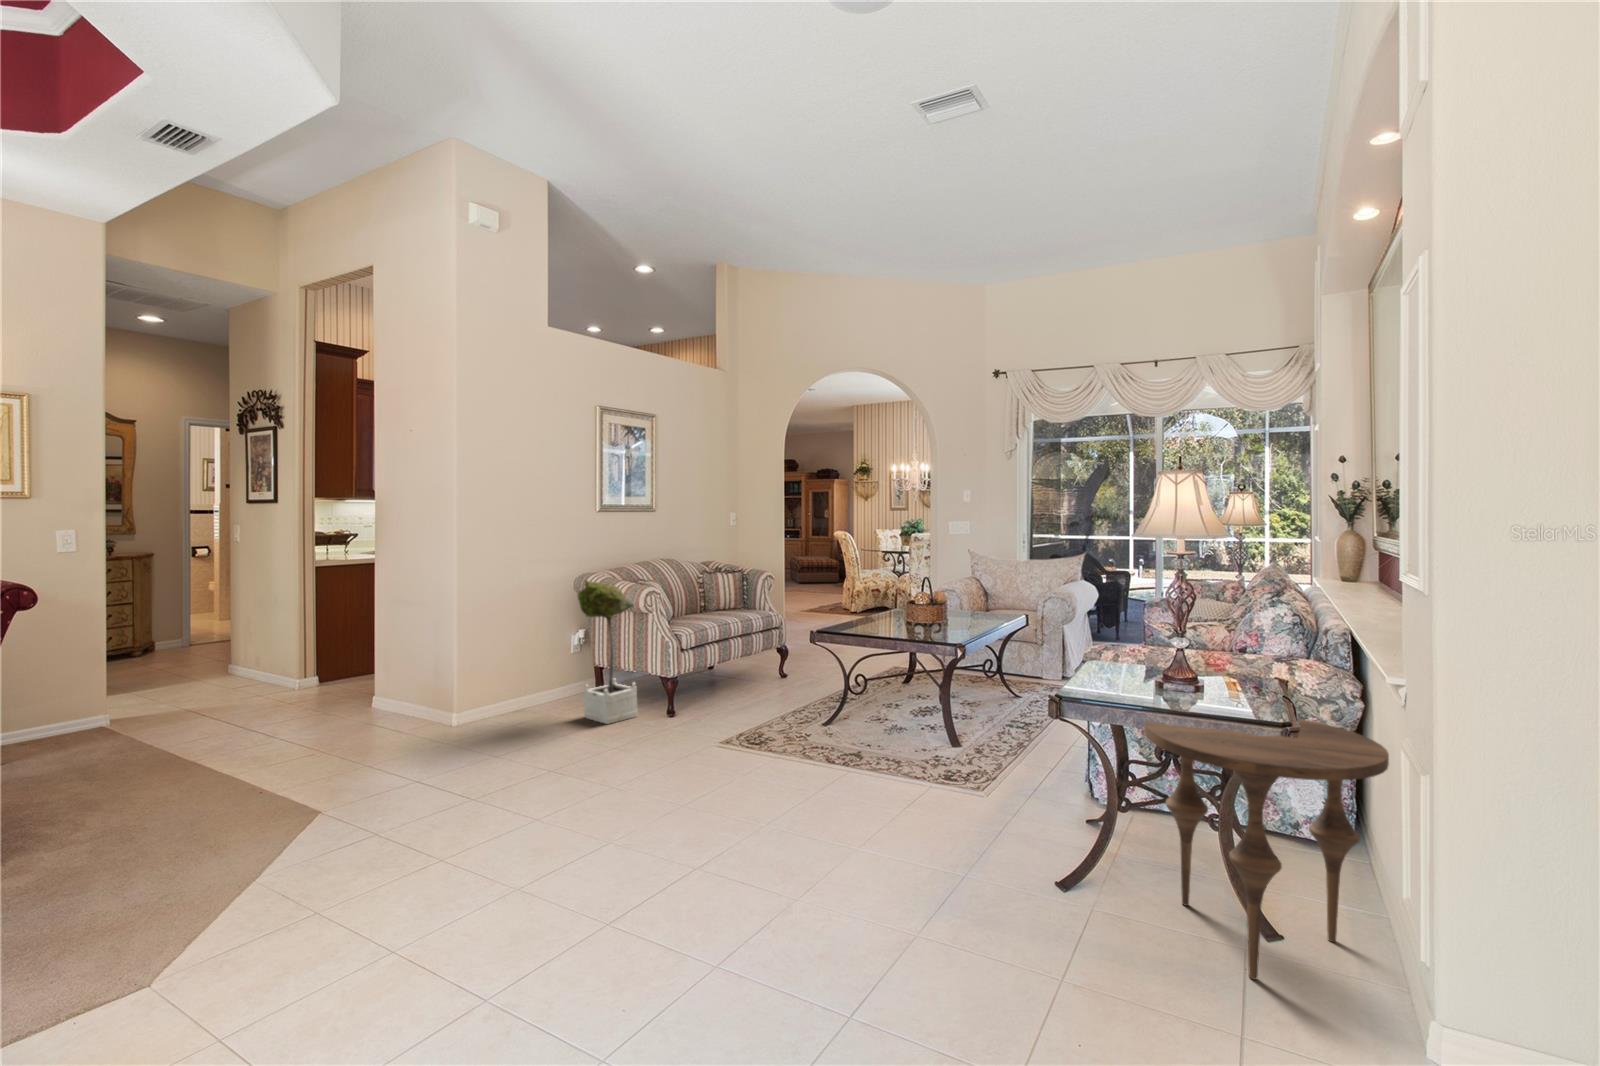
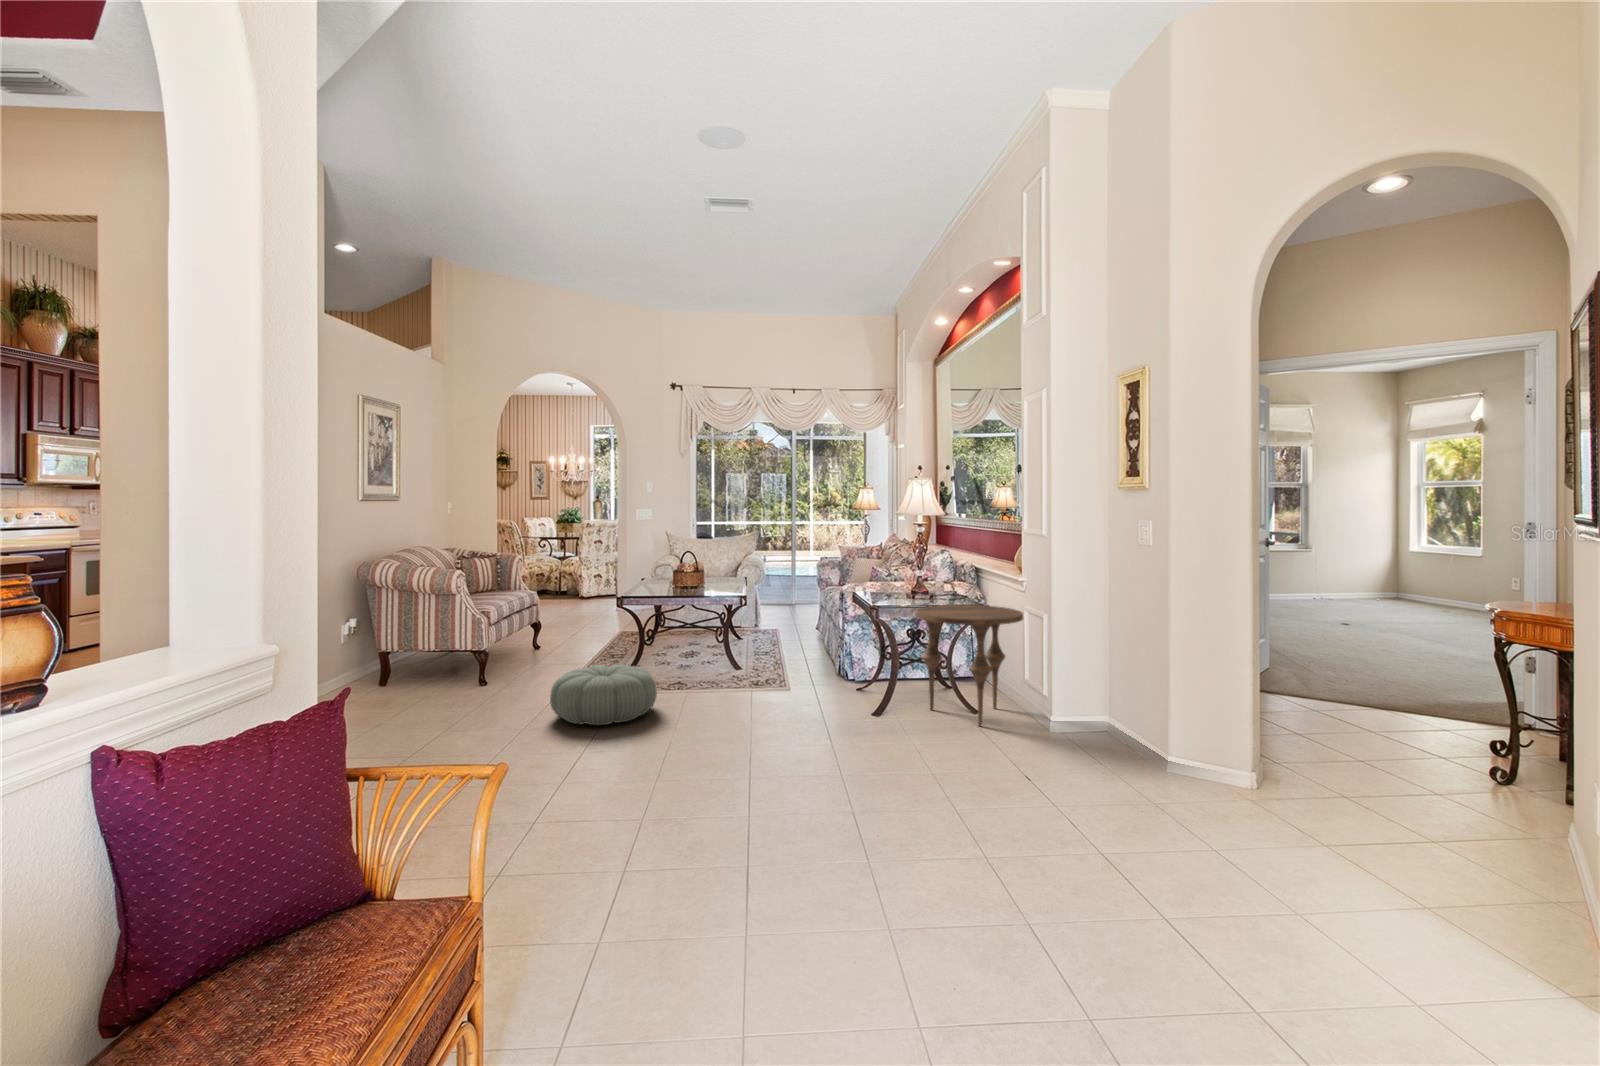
potted tree: present [577,580,638,724] -> none [384,566,452,699]
pouf: none [650,718,782,802] -> present [550,664,657,725]

